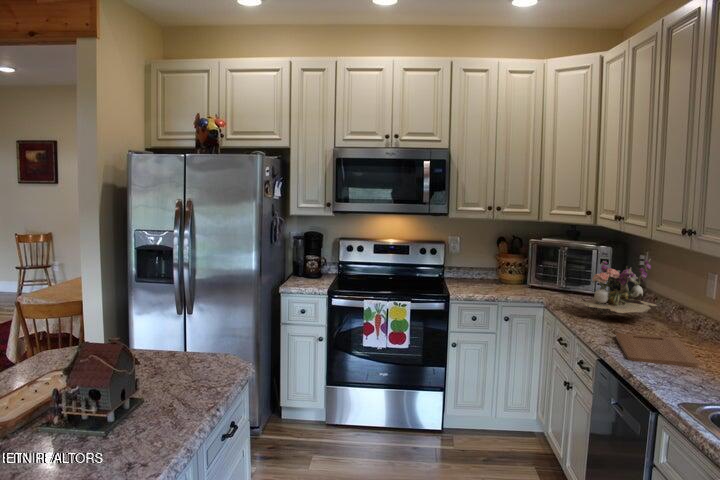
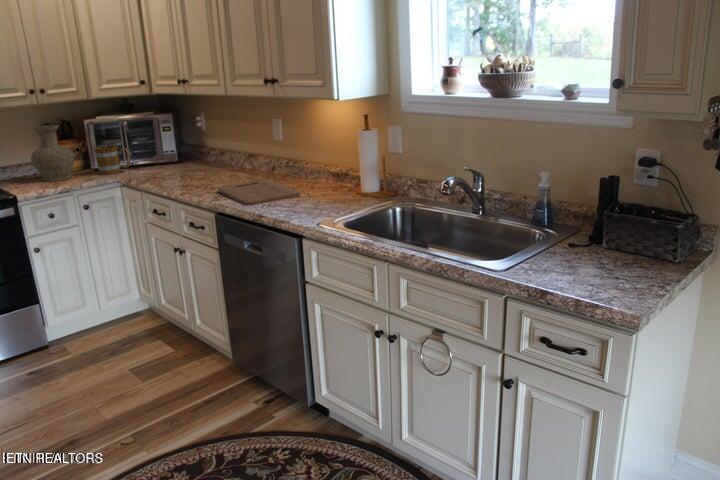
vase: none [477,239,513,289] -> present [31,125,74,181]
flower arrangement: present [578,259,657,315] -> none [163,117,233,179]
mug: none [530,266,561,294] -> present [95,146,130,175]

